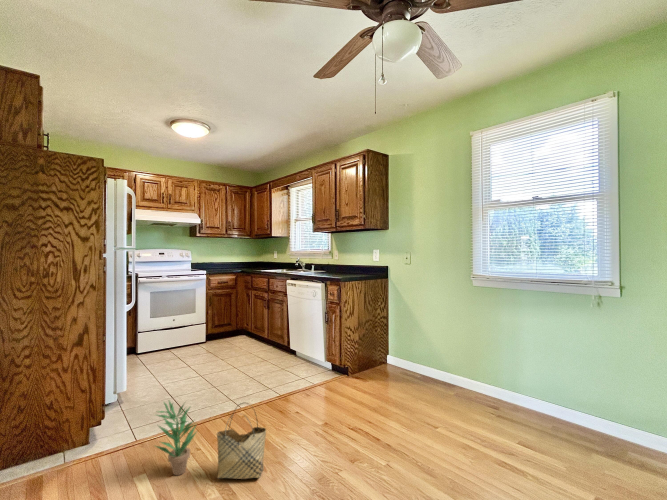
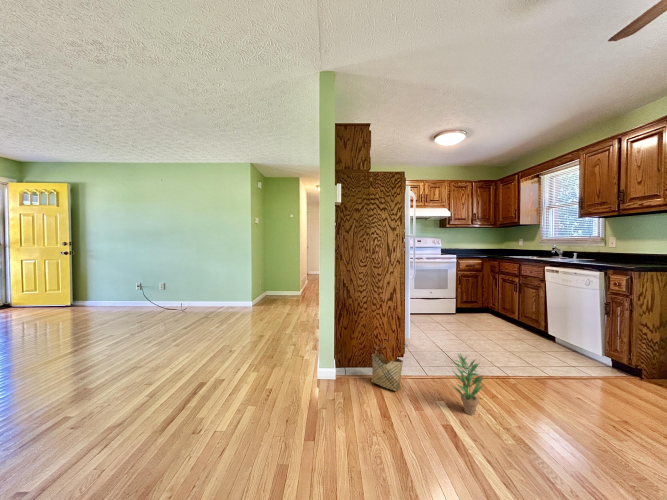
woven basket: present [216,403,266,479] -> present [371,340,403,391]

